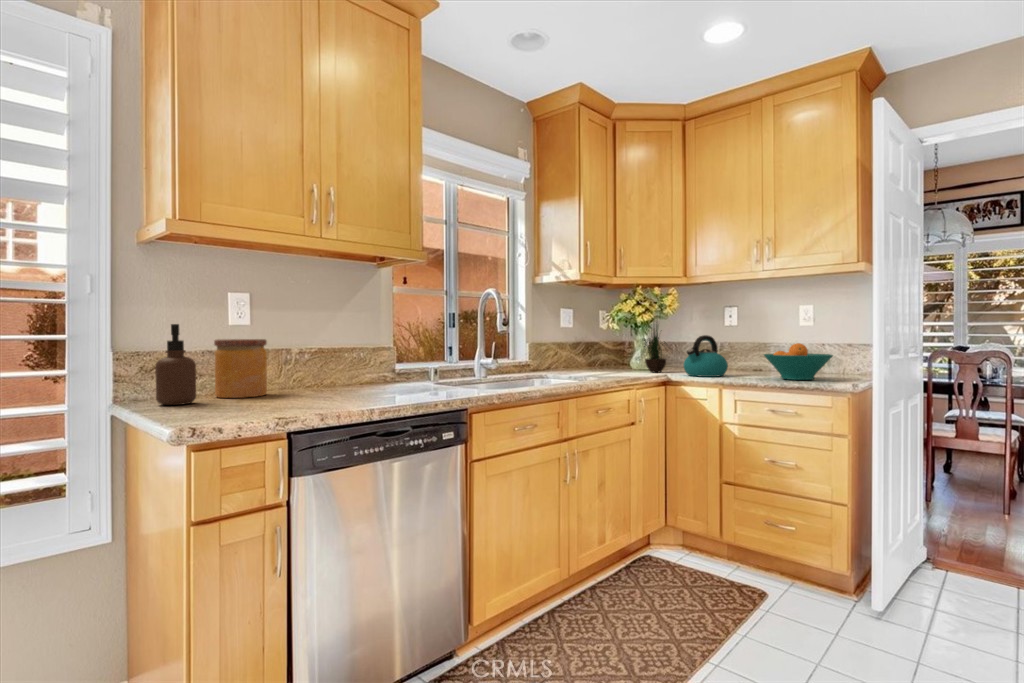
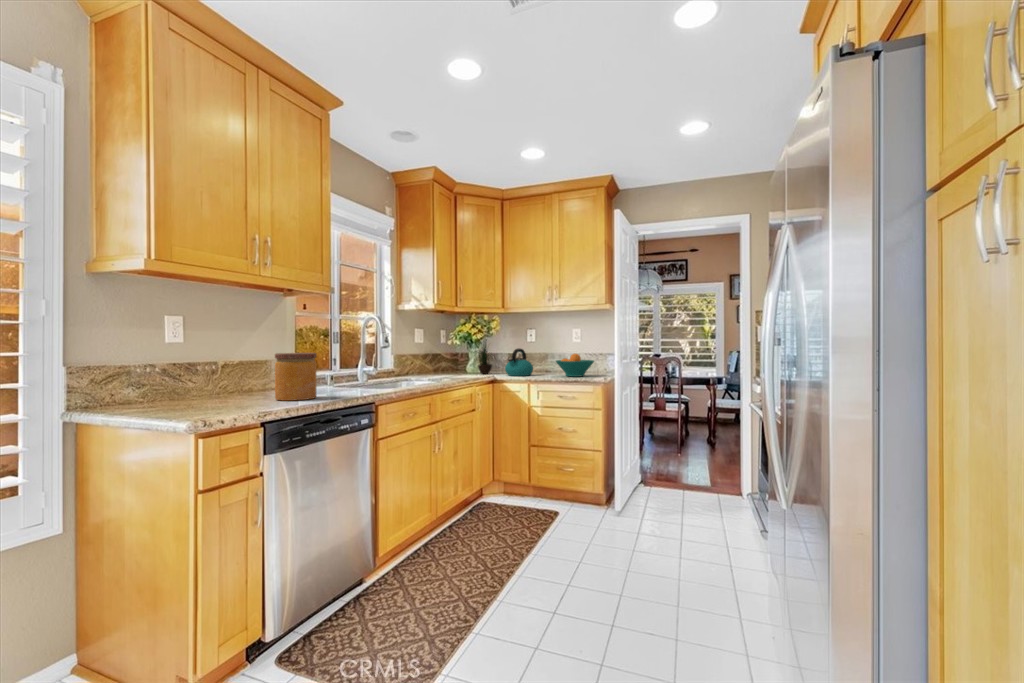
soap dispenser: present [155,324,196,405] -> none [117,342,154,409]
jar: present [214,339,267,398] -> present [275,353,317,401]

